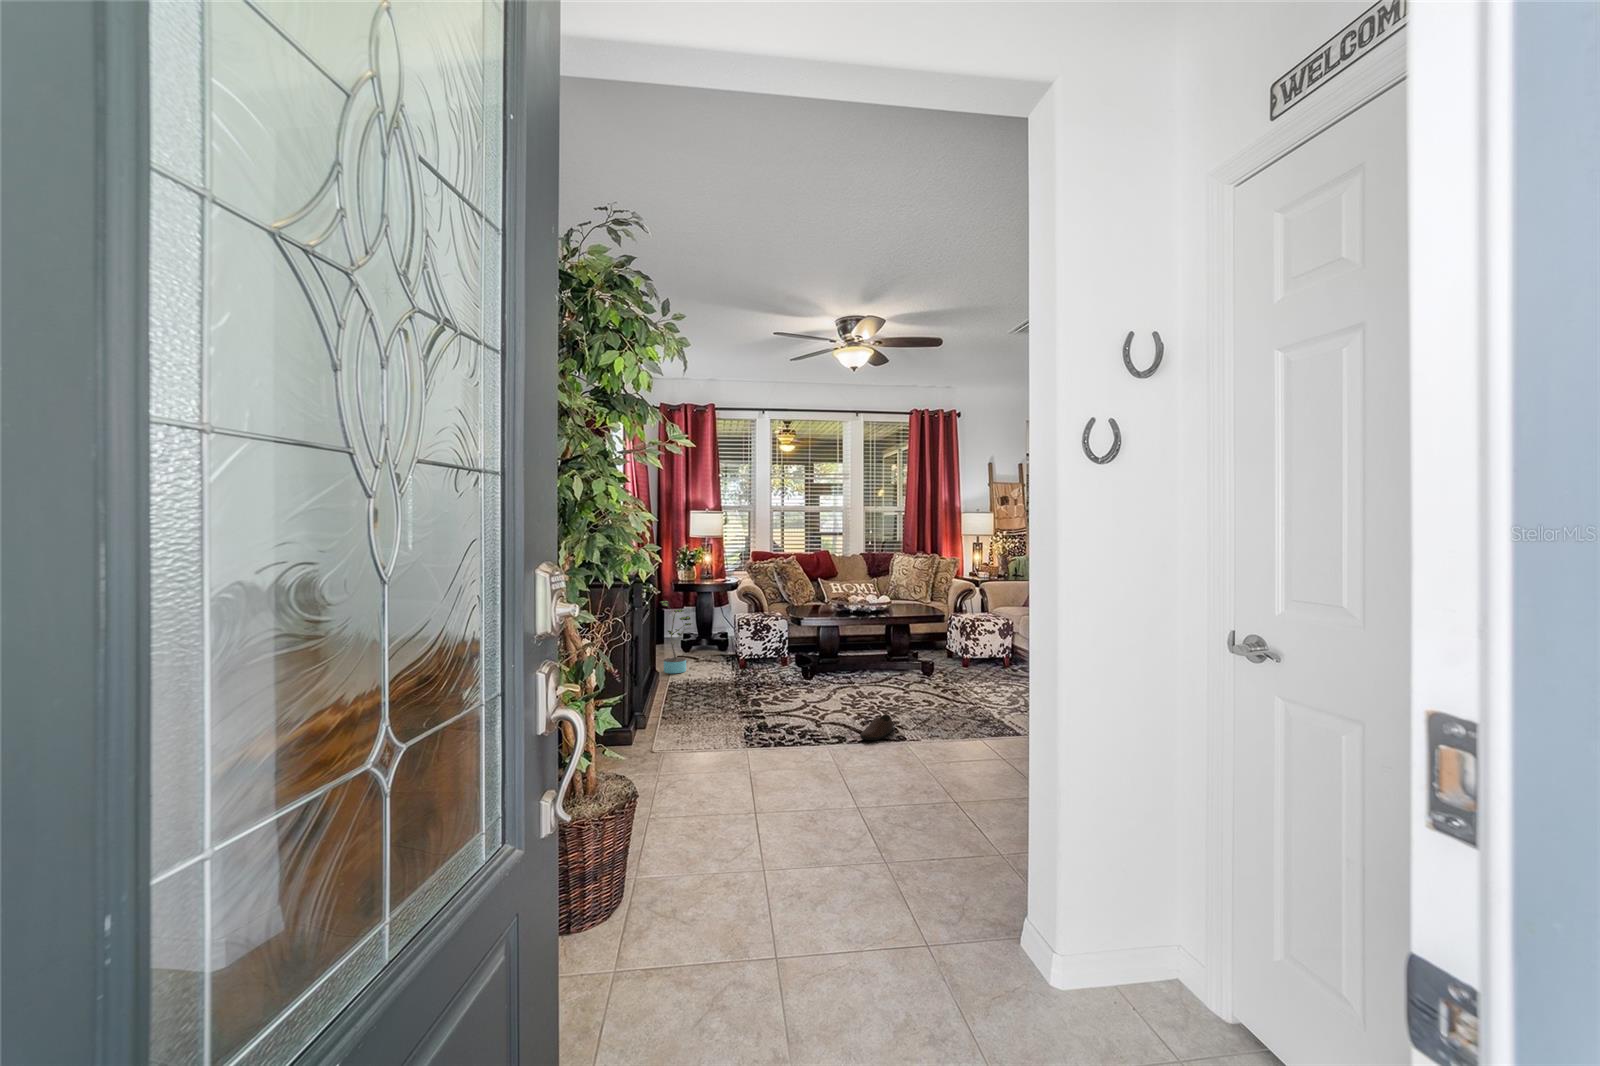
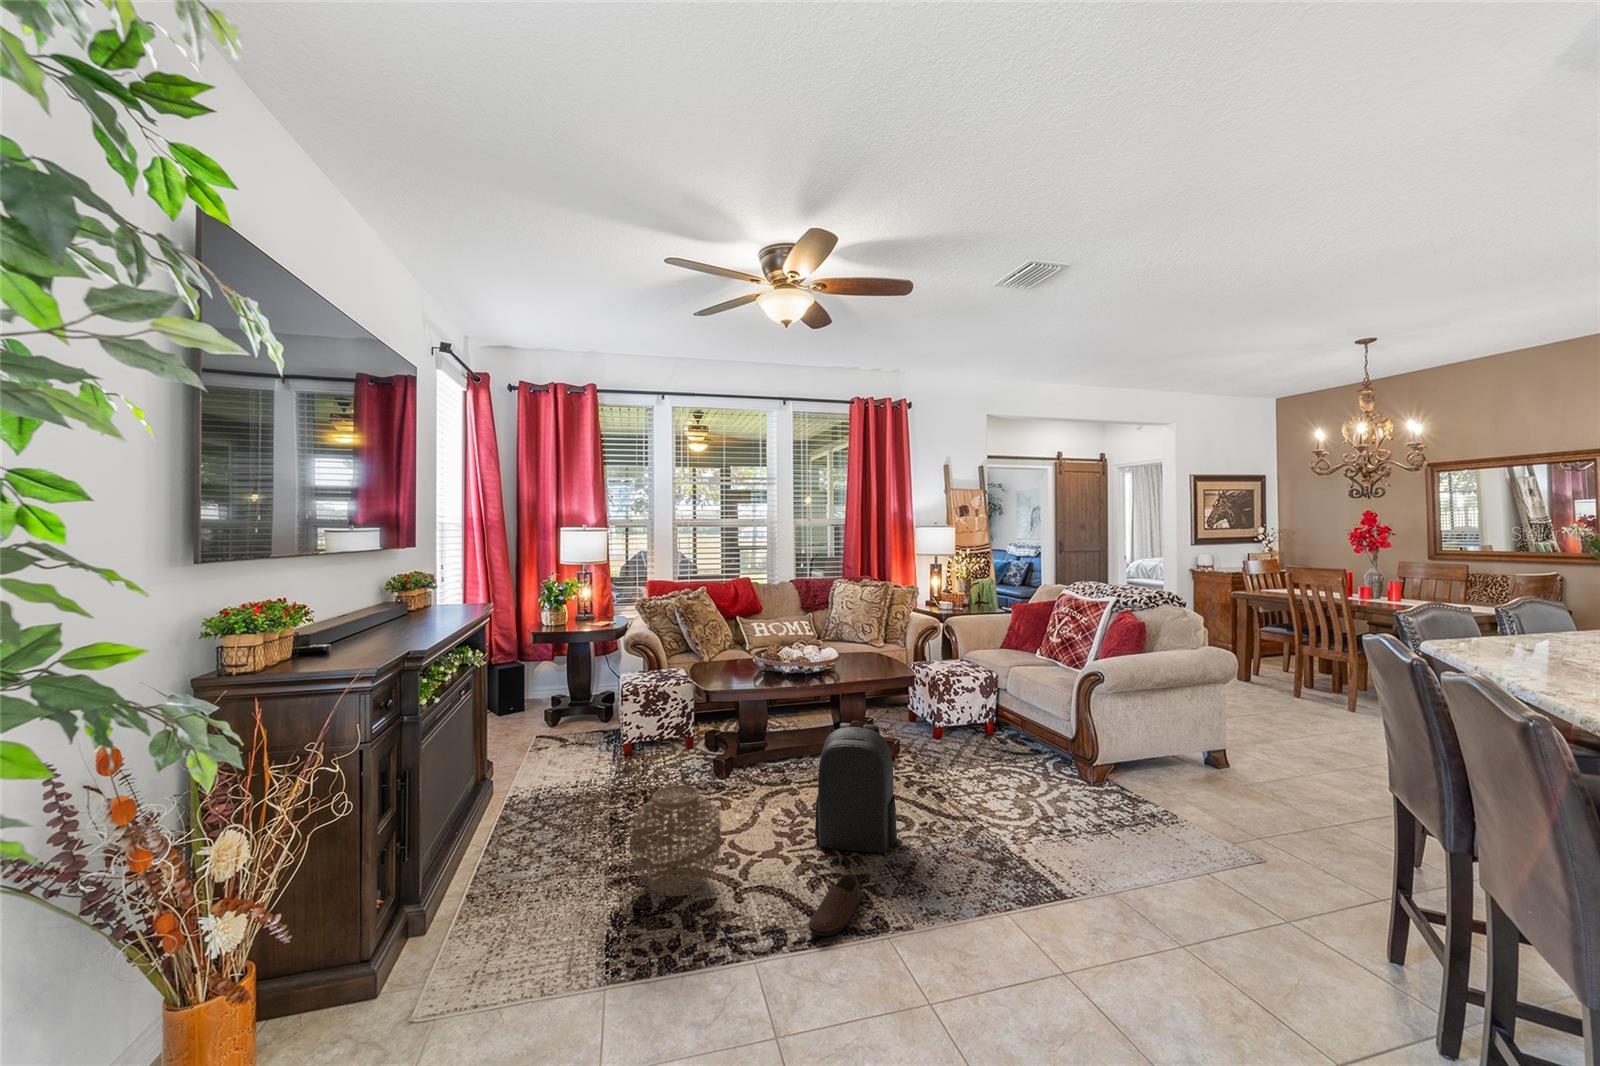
potted plant: present [660,601,691,673] -> none [502,663,557,772]
backpack: none [868,633,922,714] -> present [815,721,897,853]
woven basket: none [755,663,809,724] -> present [631,785,721,896]

